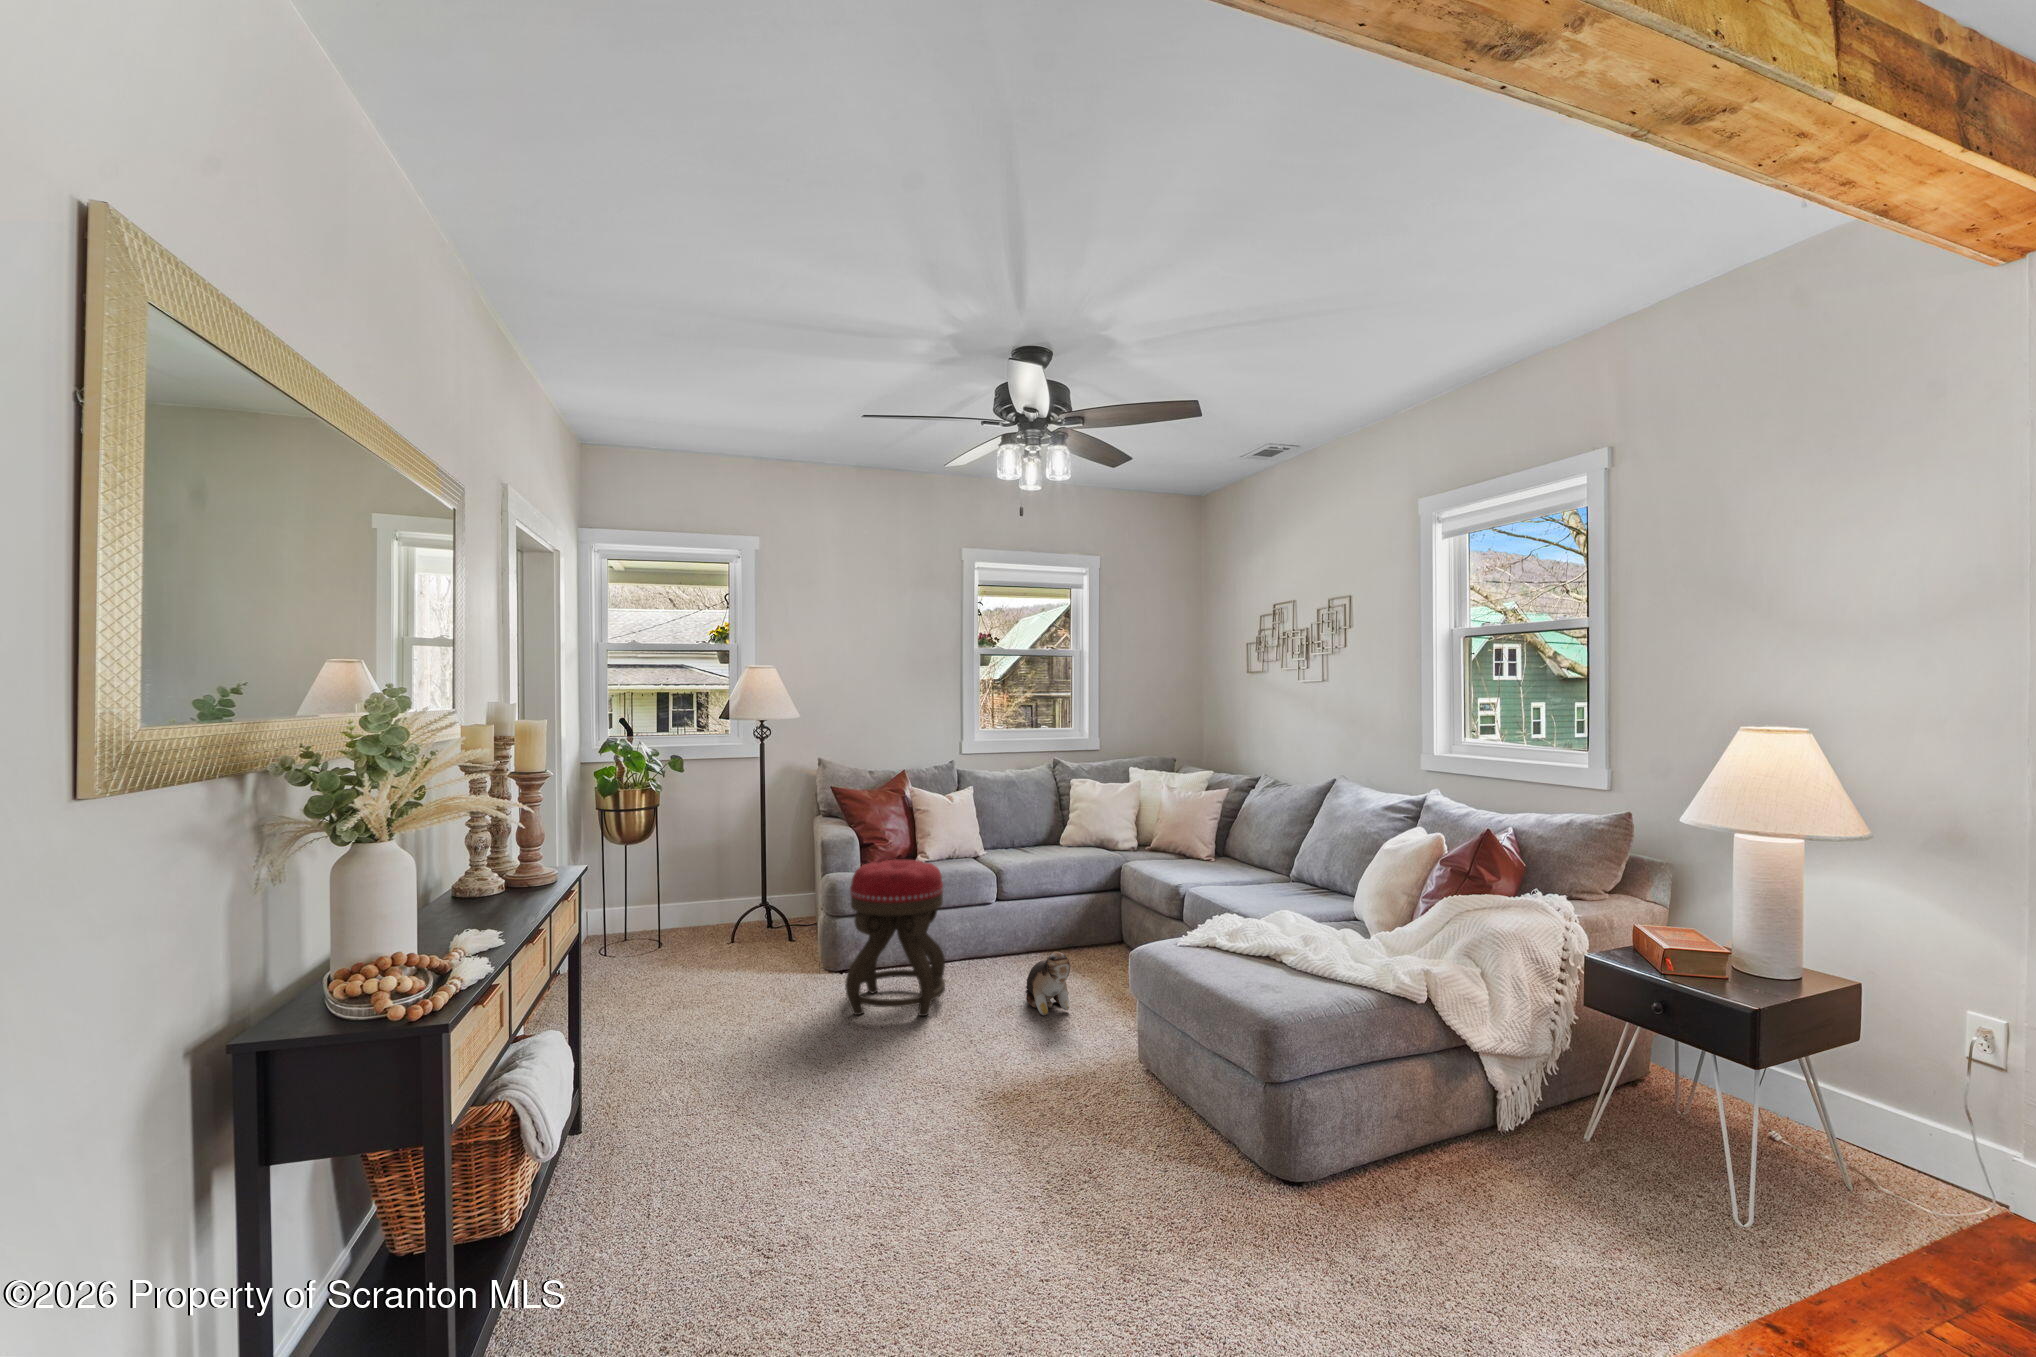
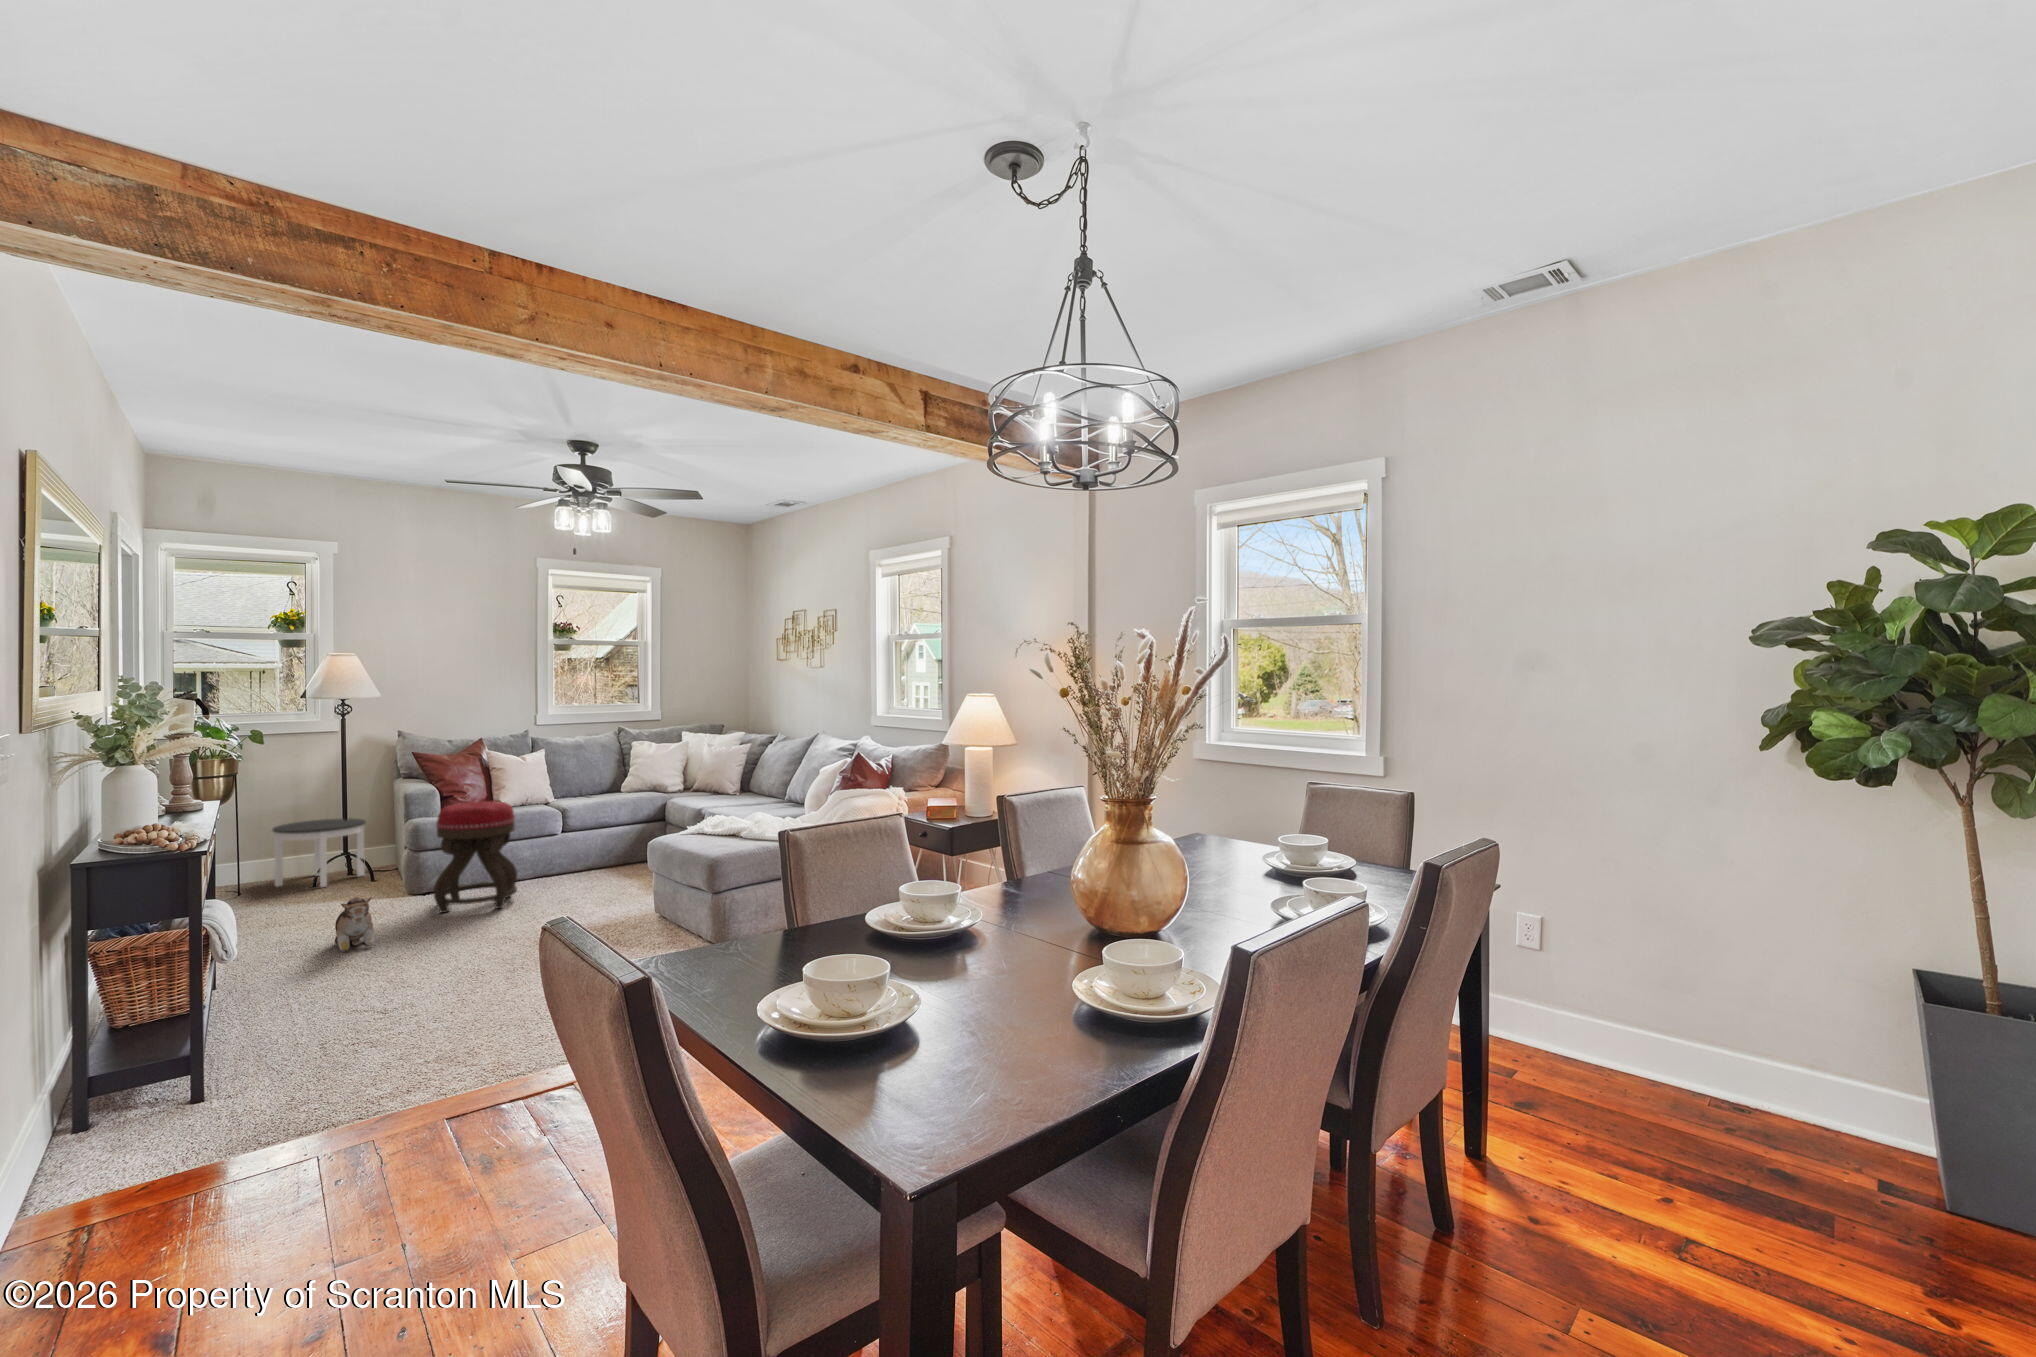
round table: none [690,860,783,947] -> present [273,819,366,887]
plush toy: present [1026,952,1074,1015] -> present [335,897,374,952]

